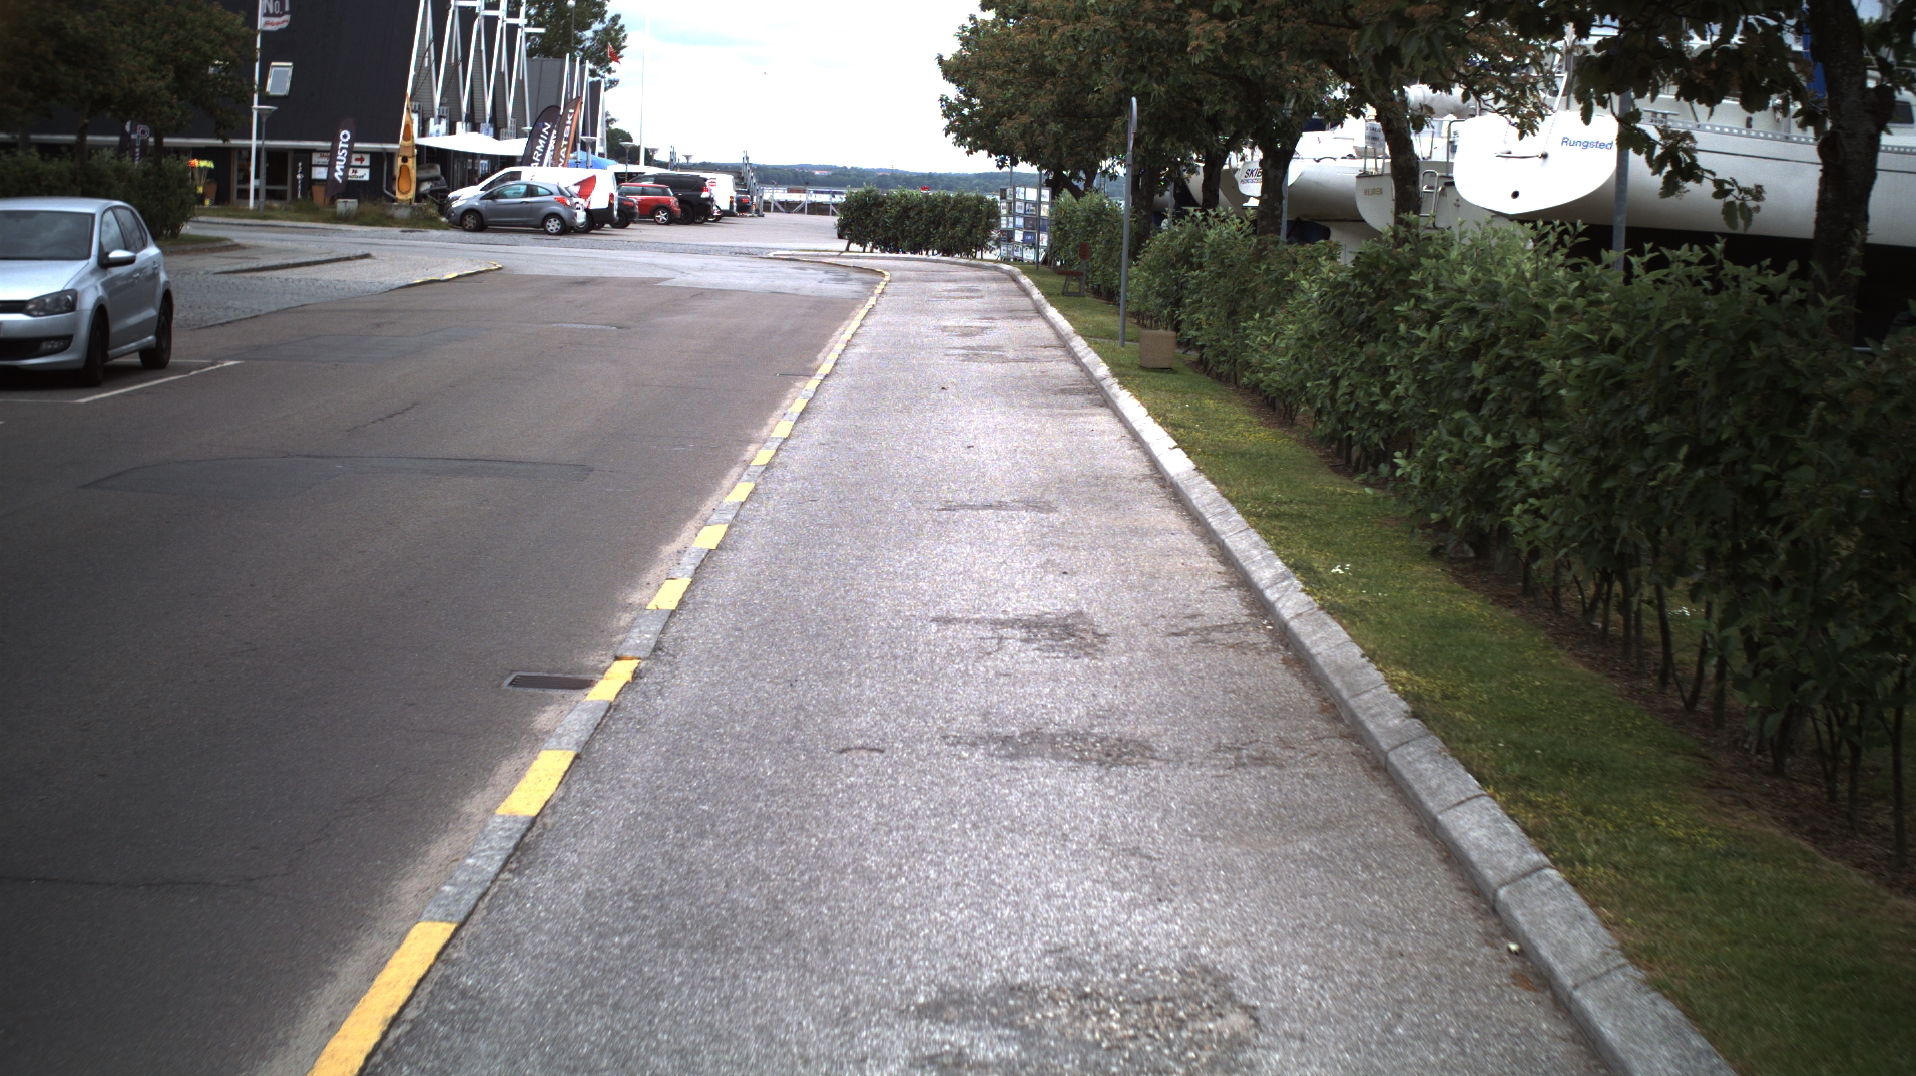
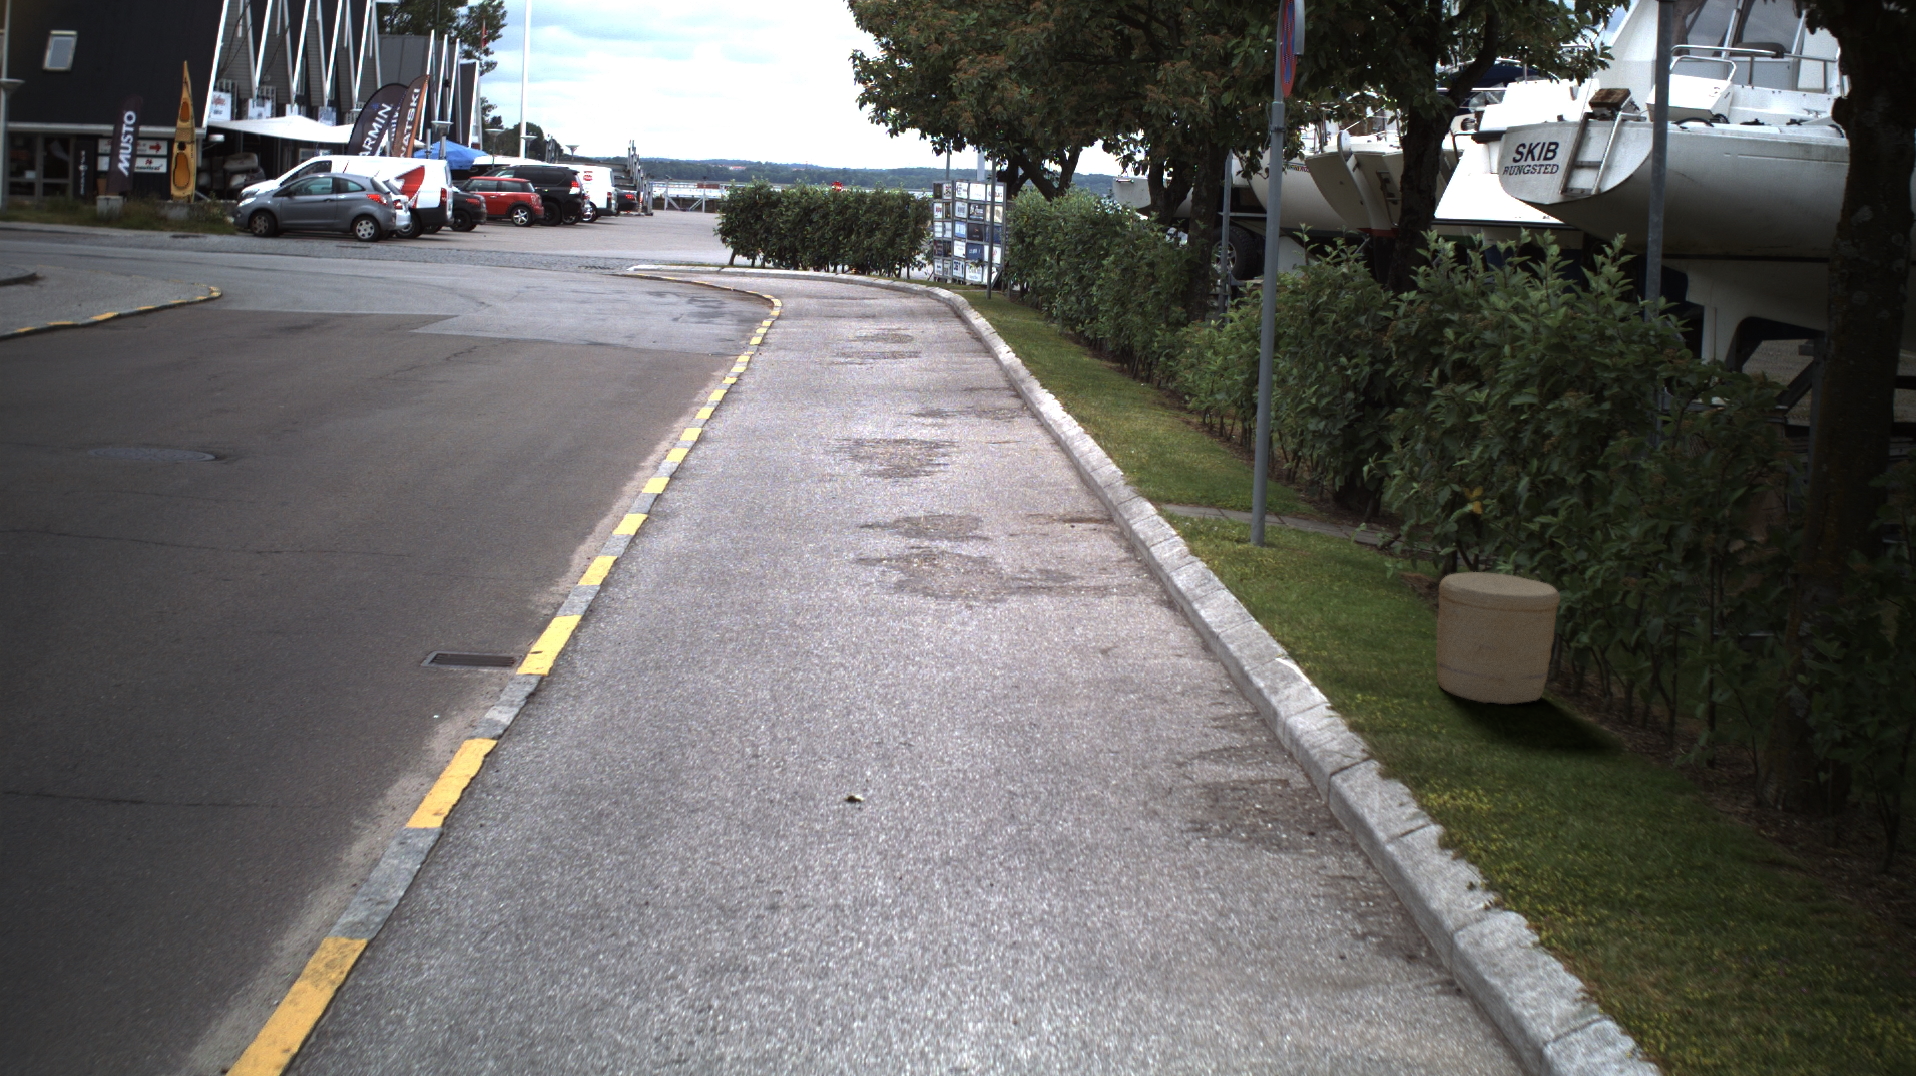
bench: present [1055,242,1090,296] -> none [1028,262,1083,348]

